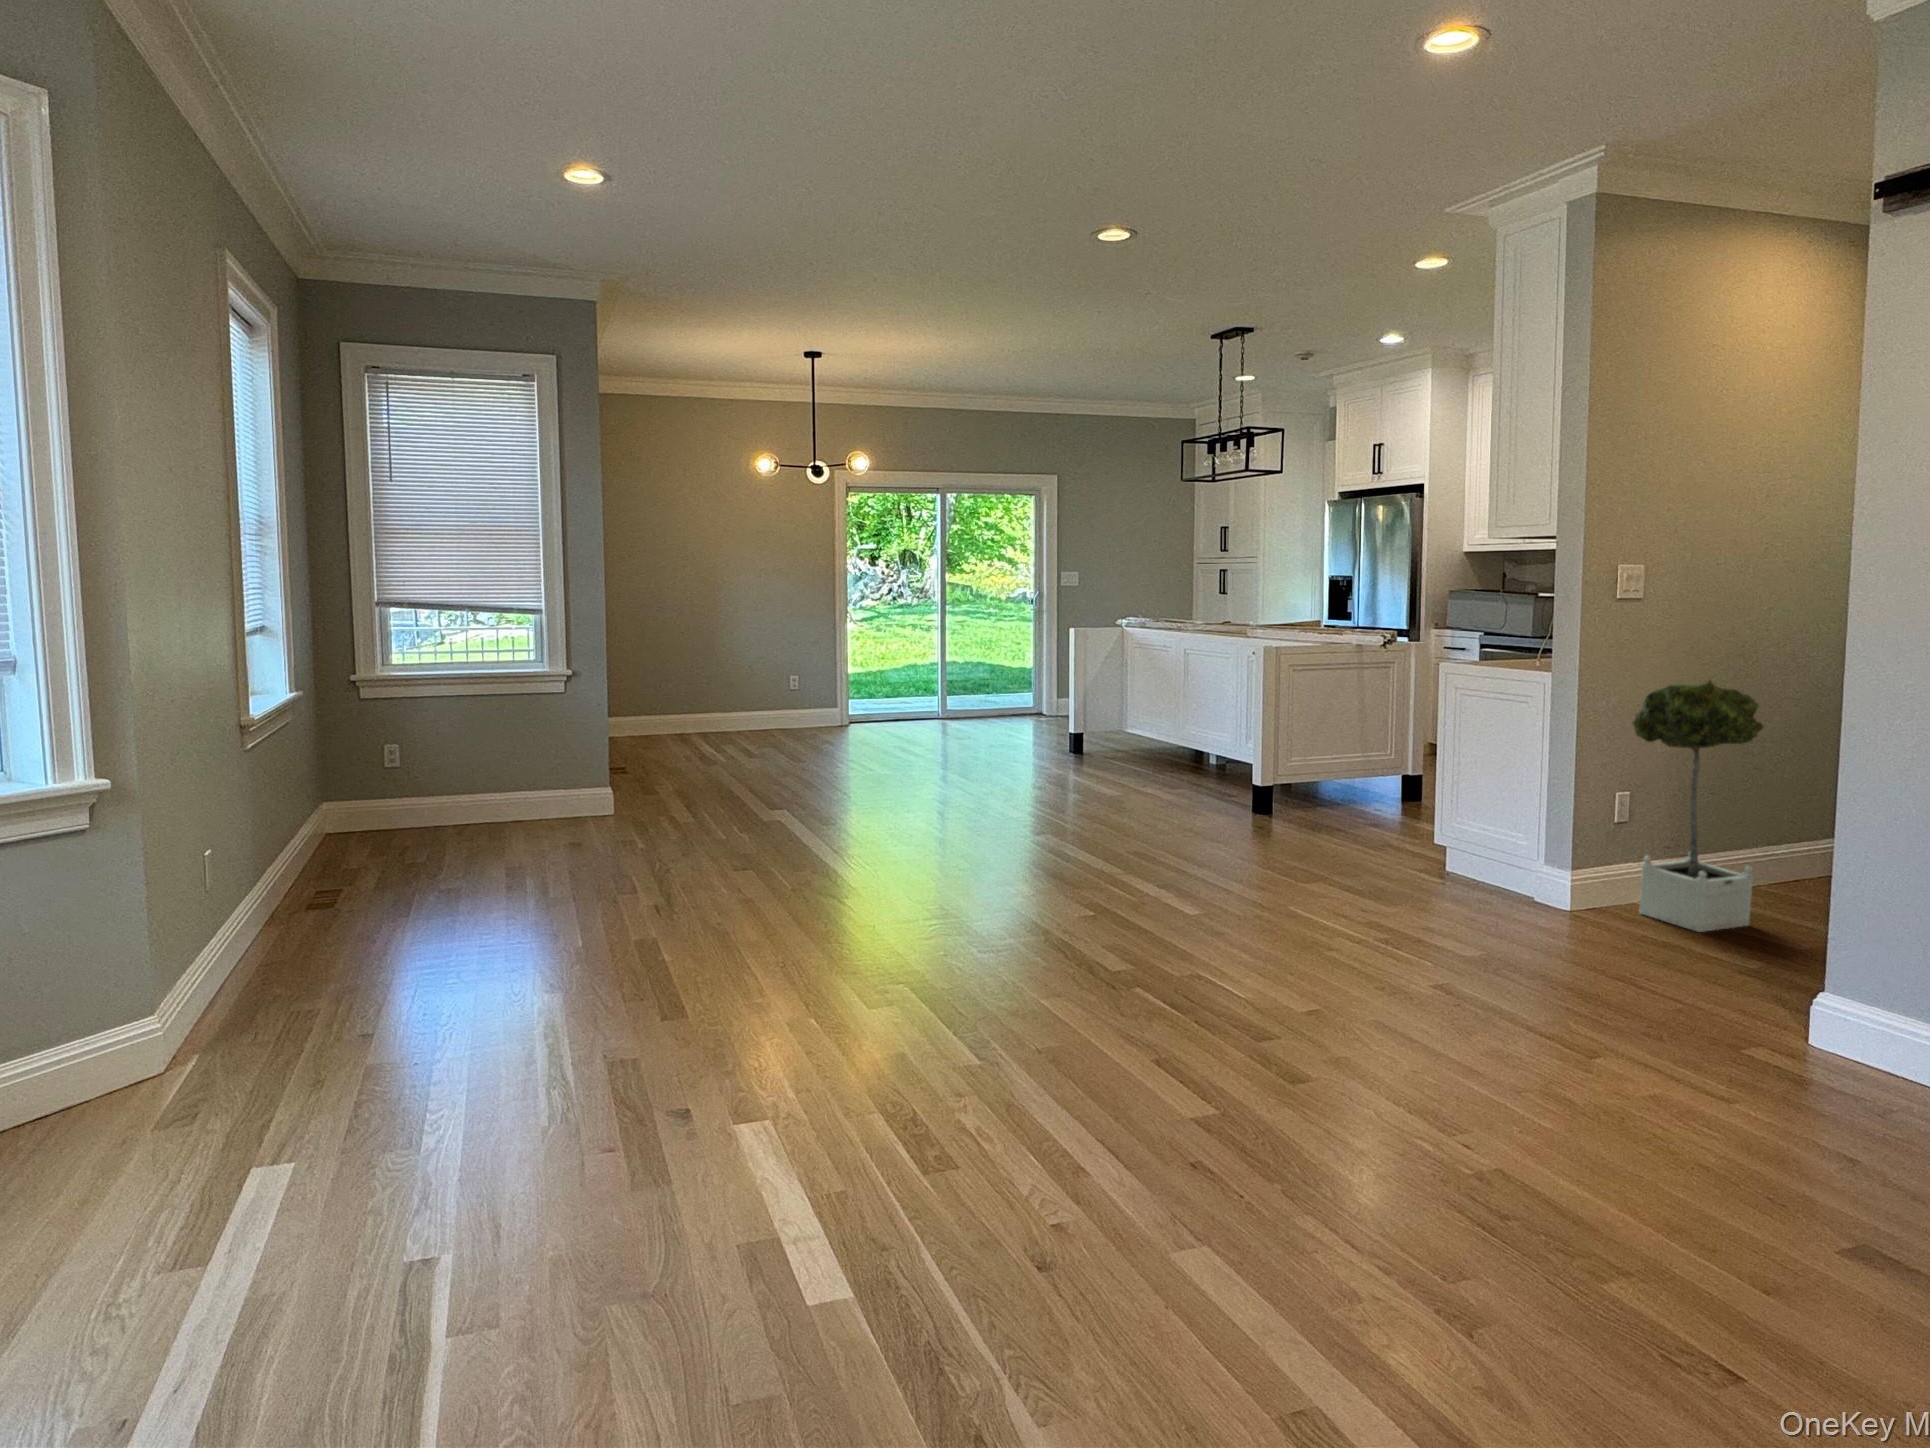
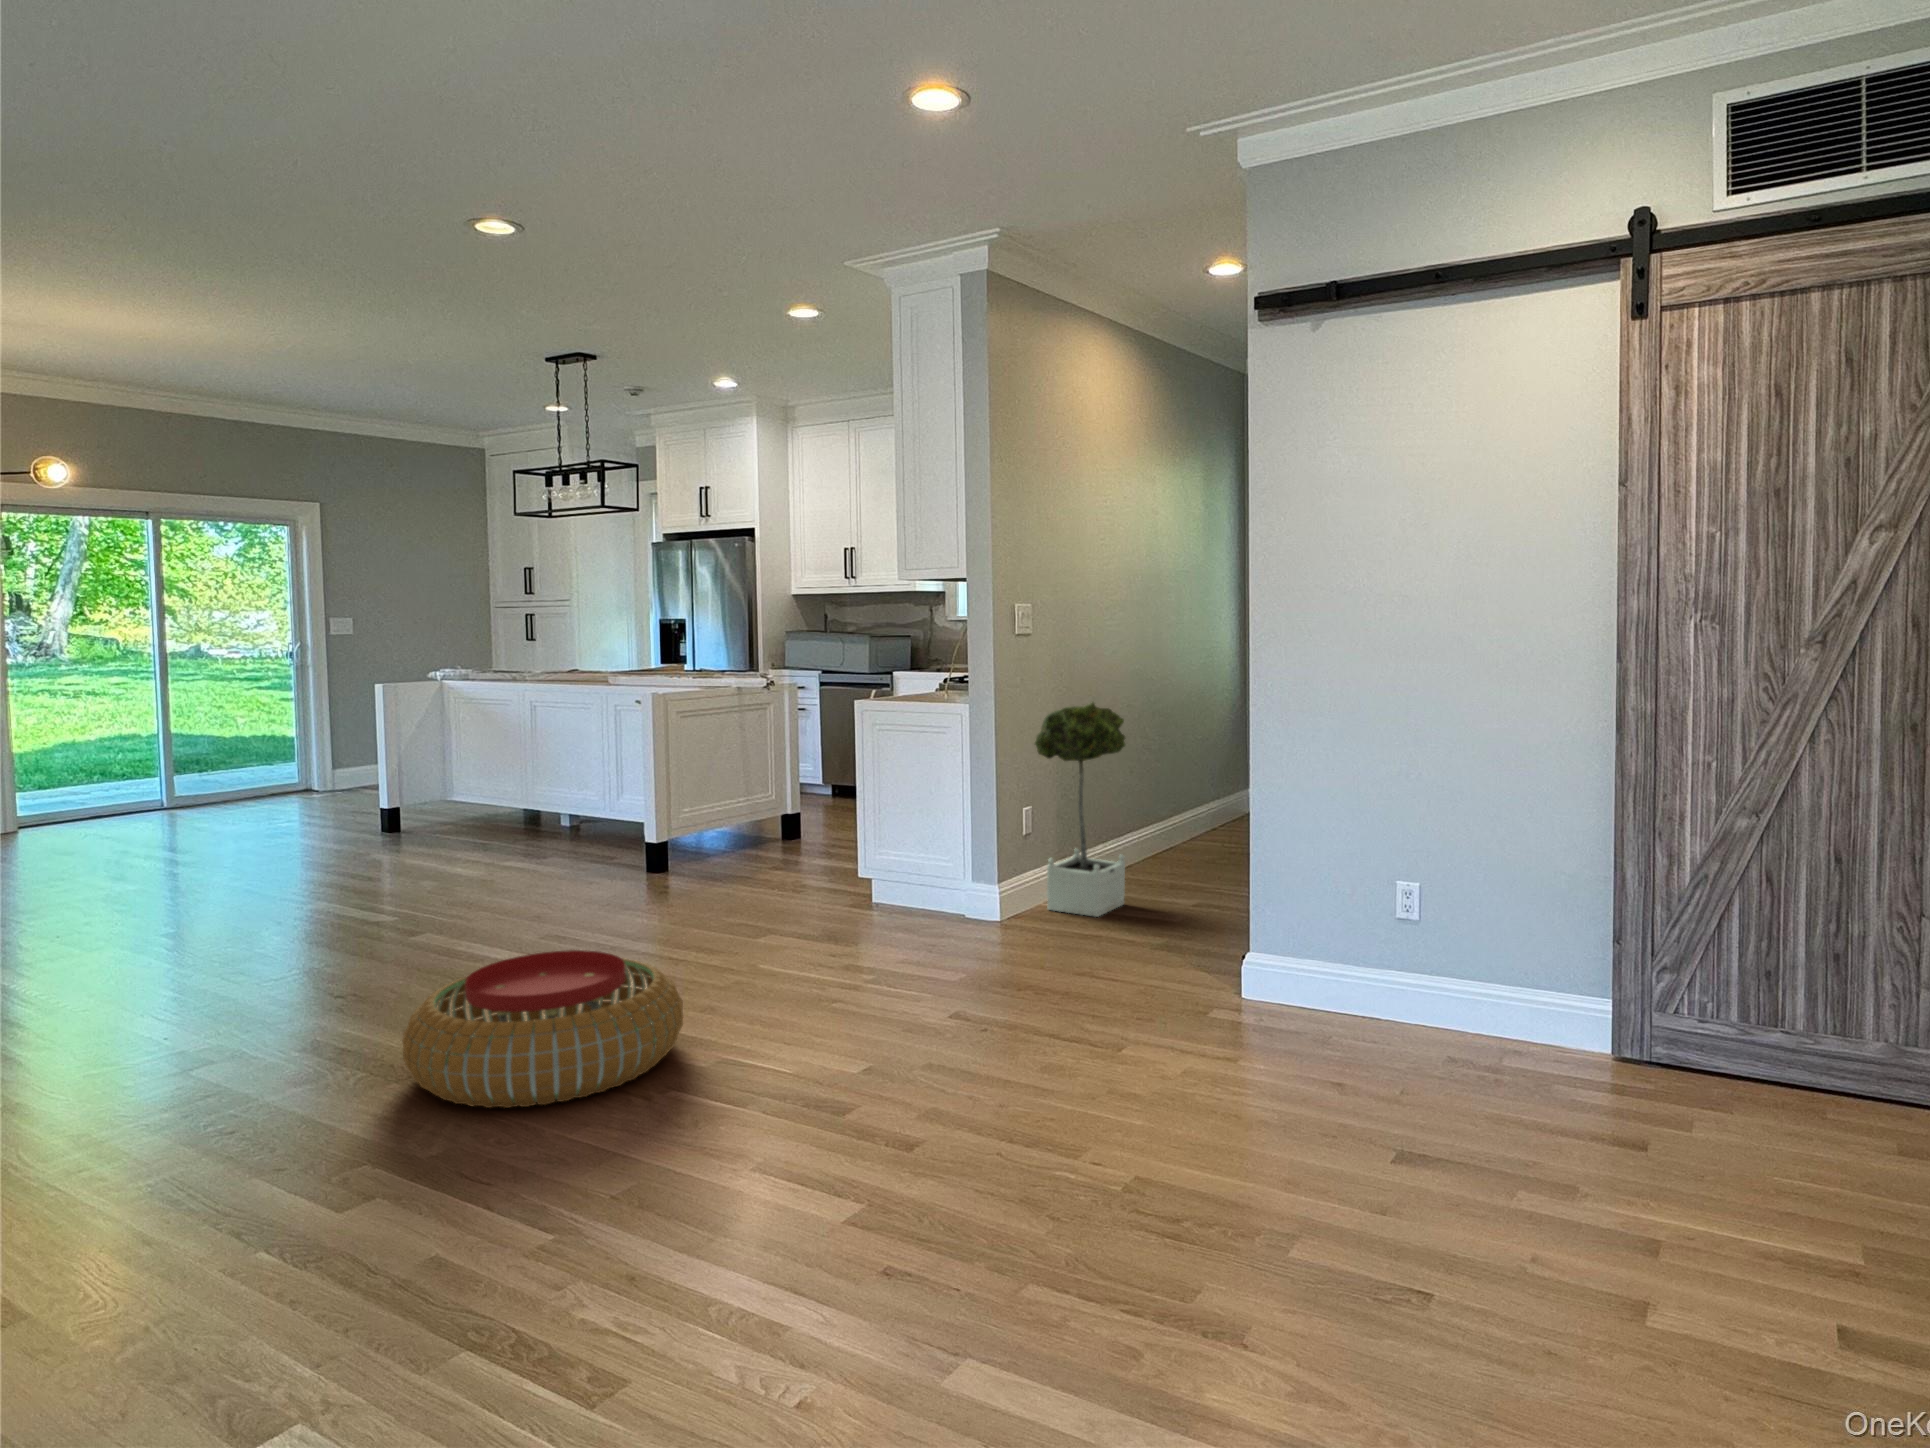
pouf: none [956,854,1174,976] -> present [402,950,683,1108]

